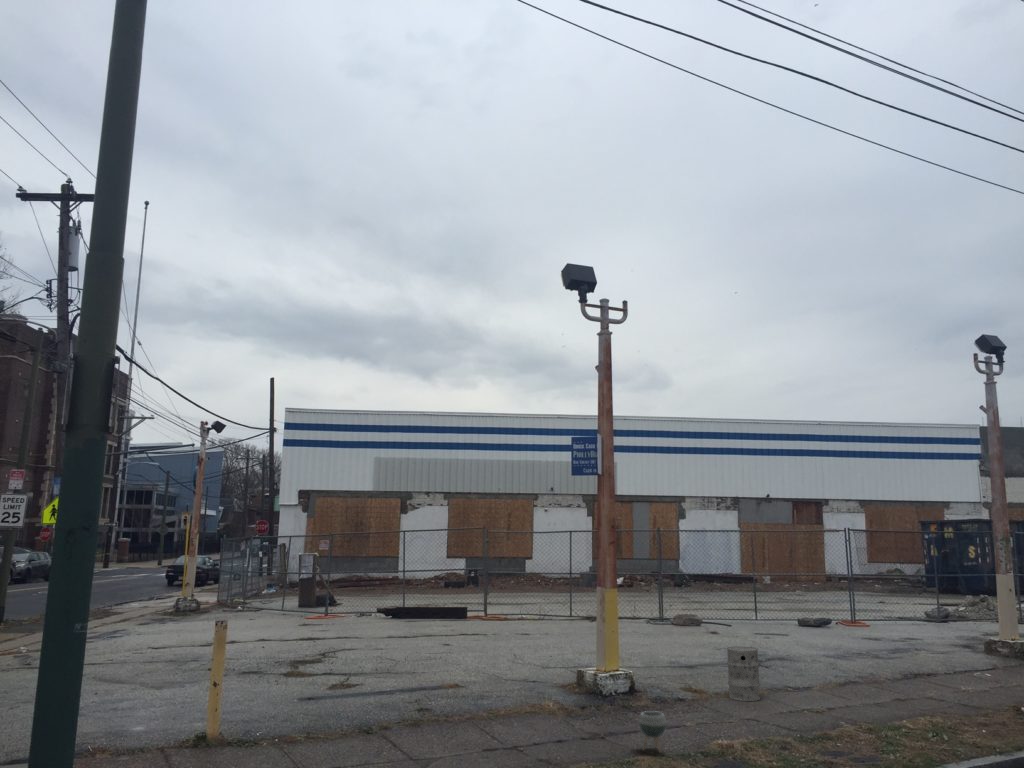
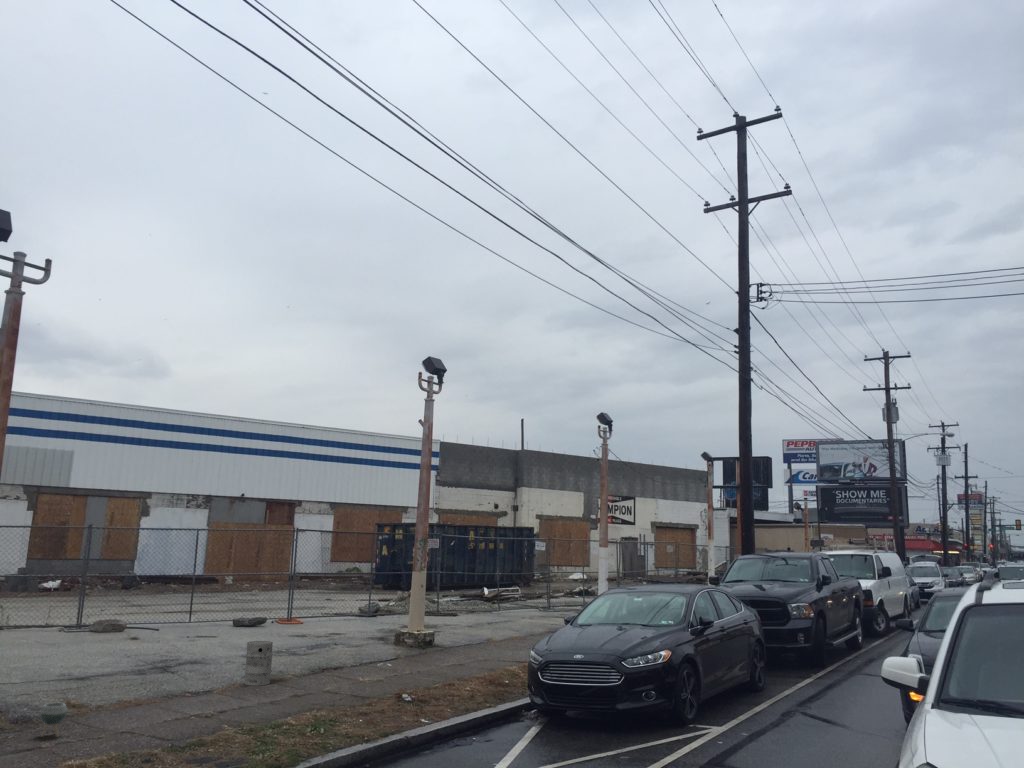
trash can: present [727,647,760,701] -> present [245,641,273,686]

